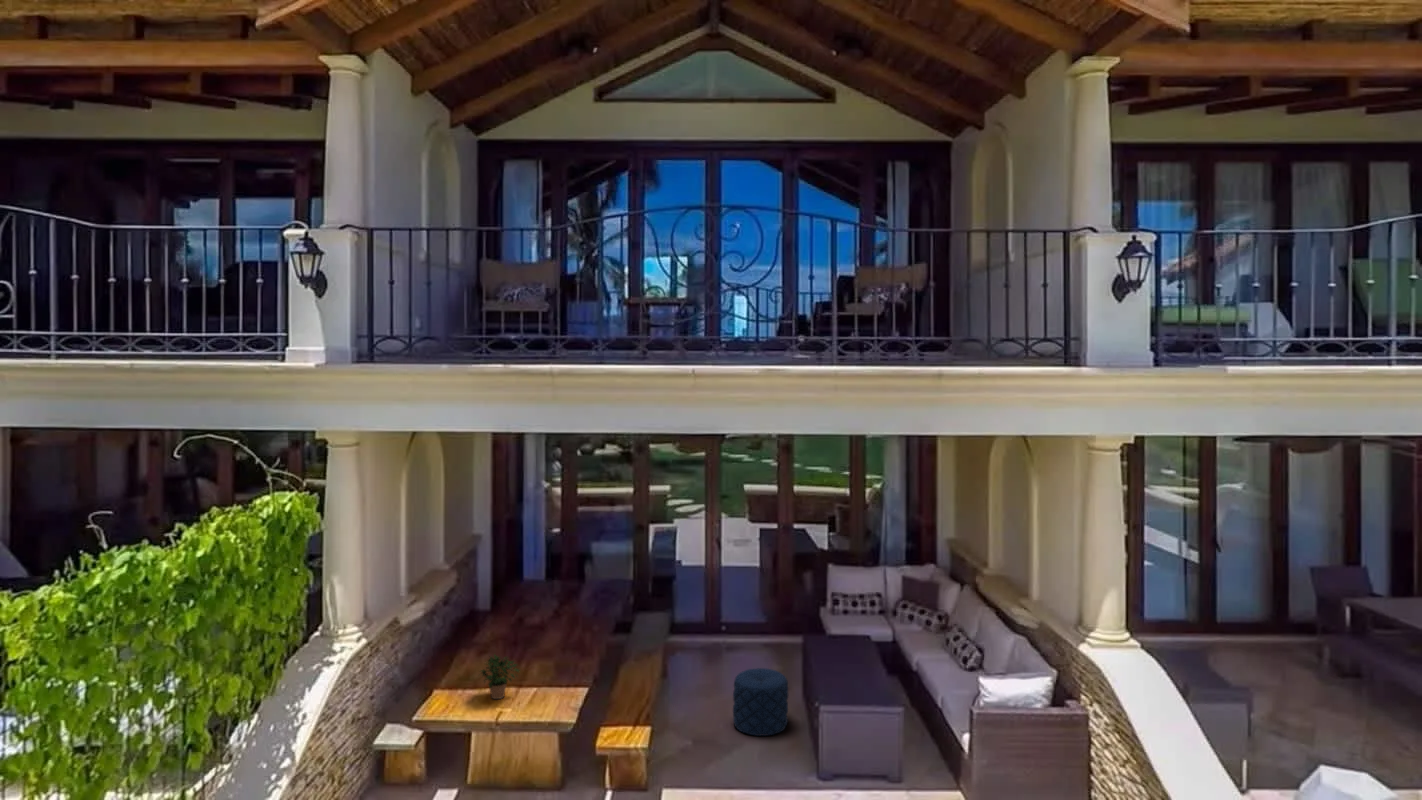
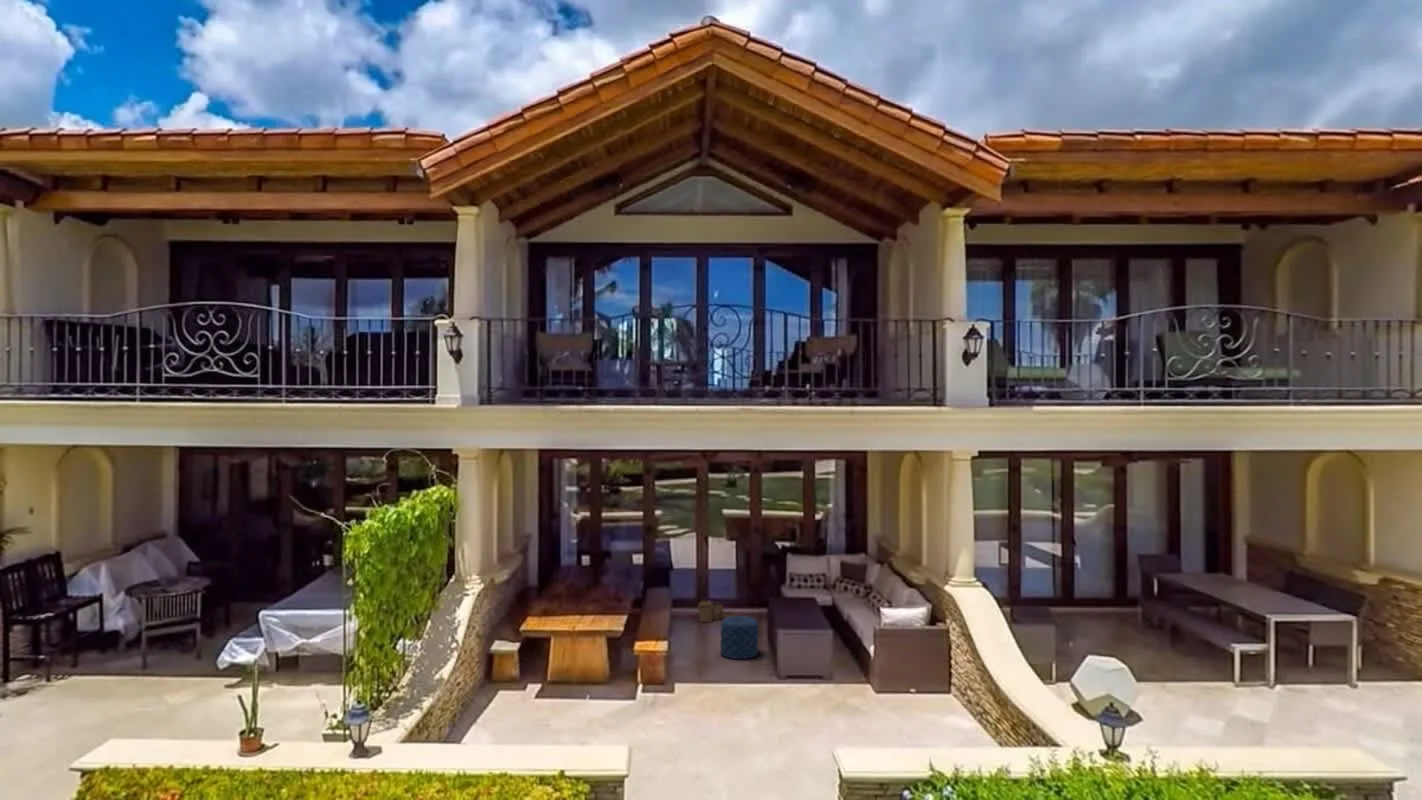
woven basket: none [707,624,758,660] -> present [698,600,736,622]
potted plant: present [481,655,519,699] -> none [555,594,584,623]

